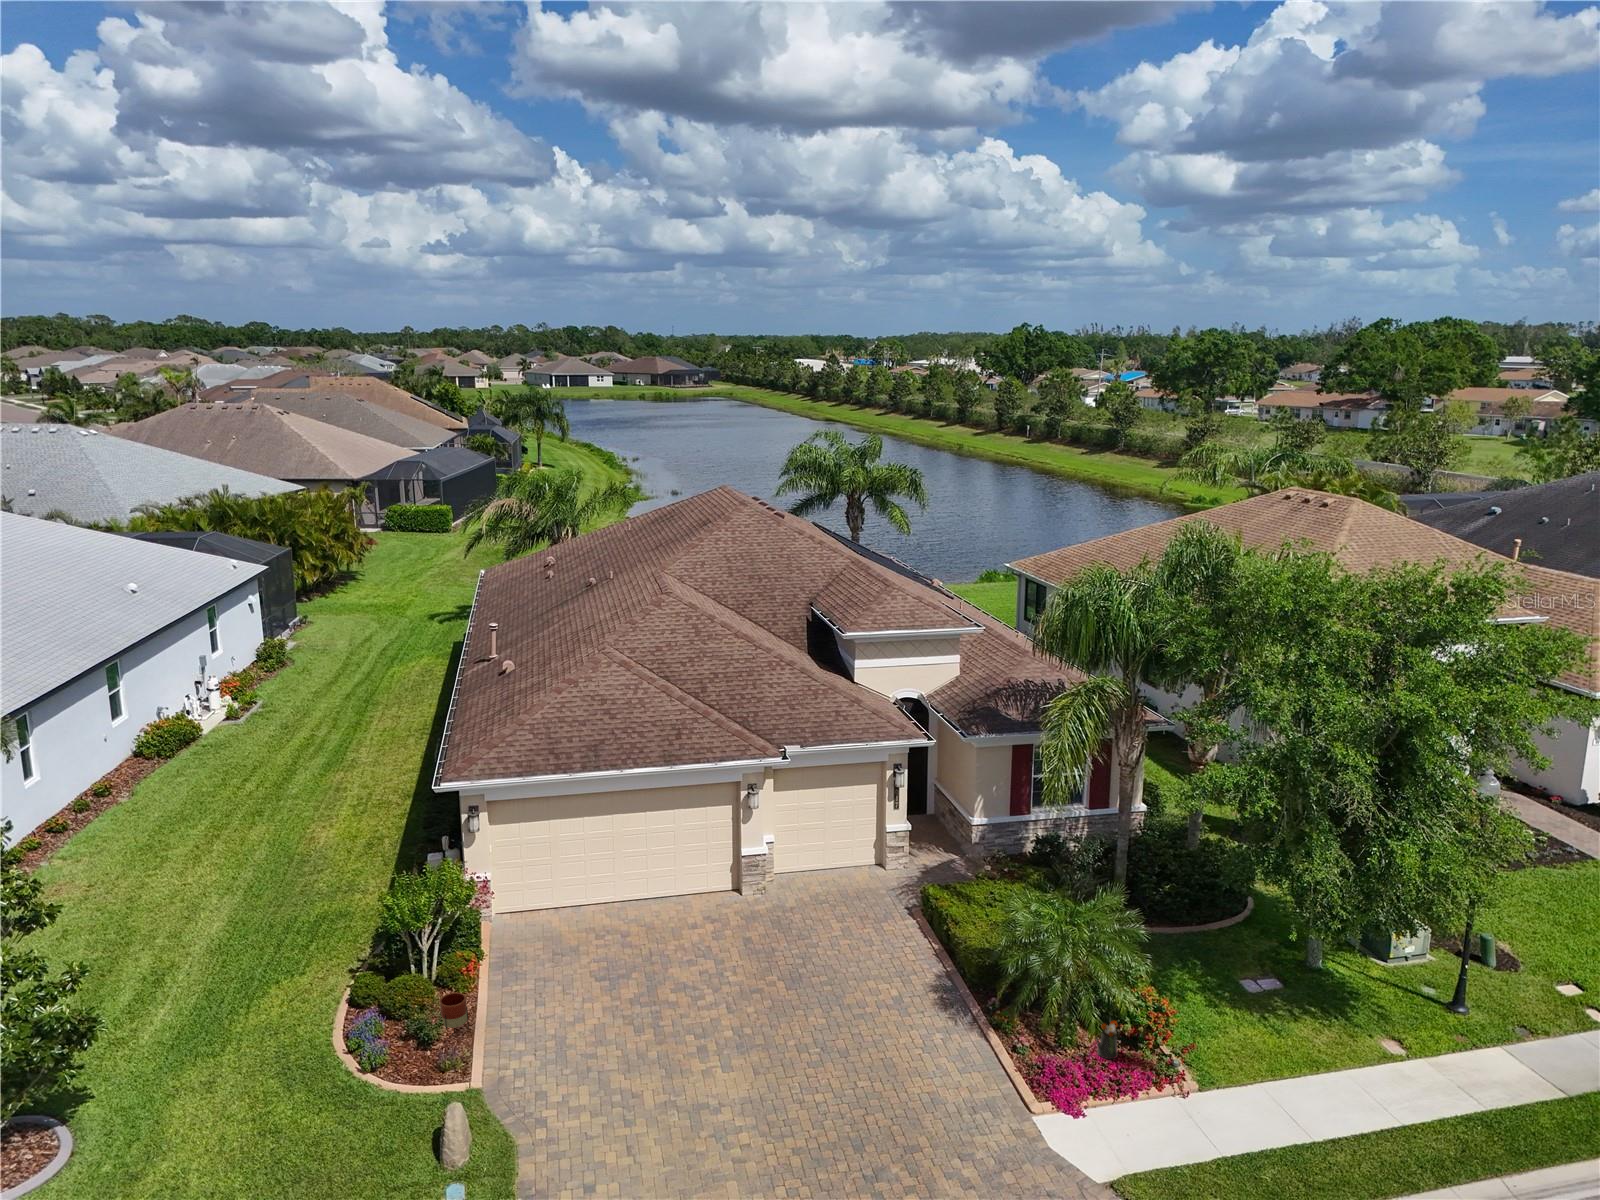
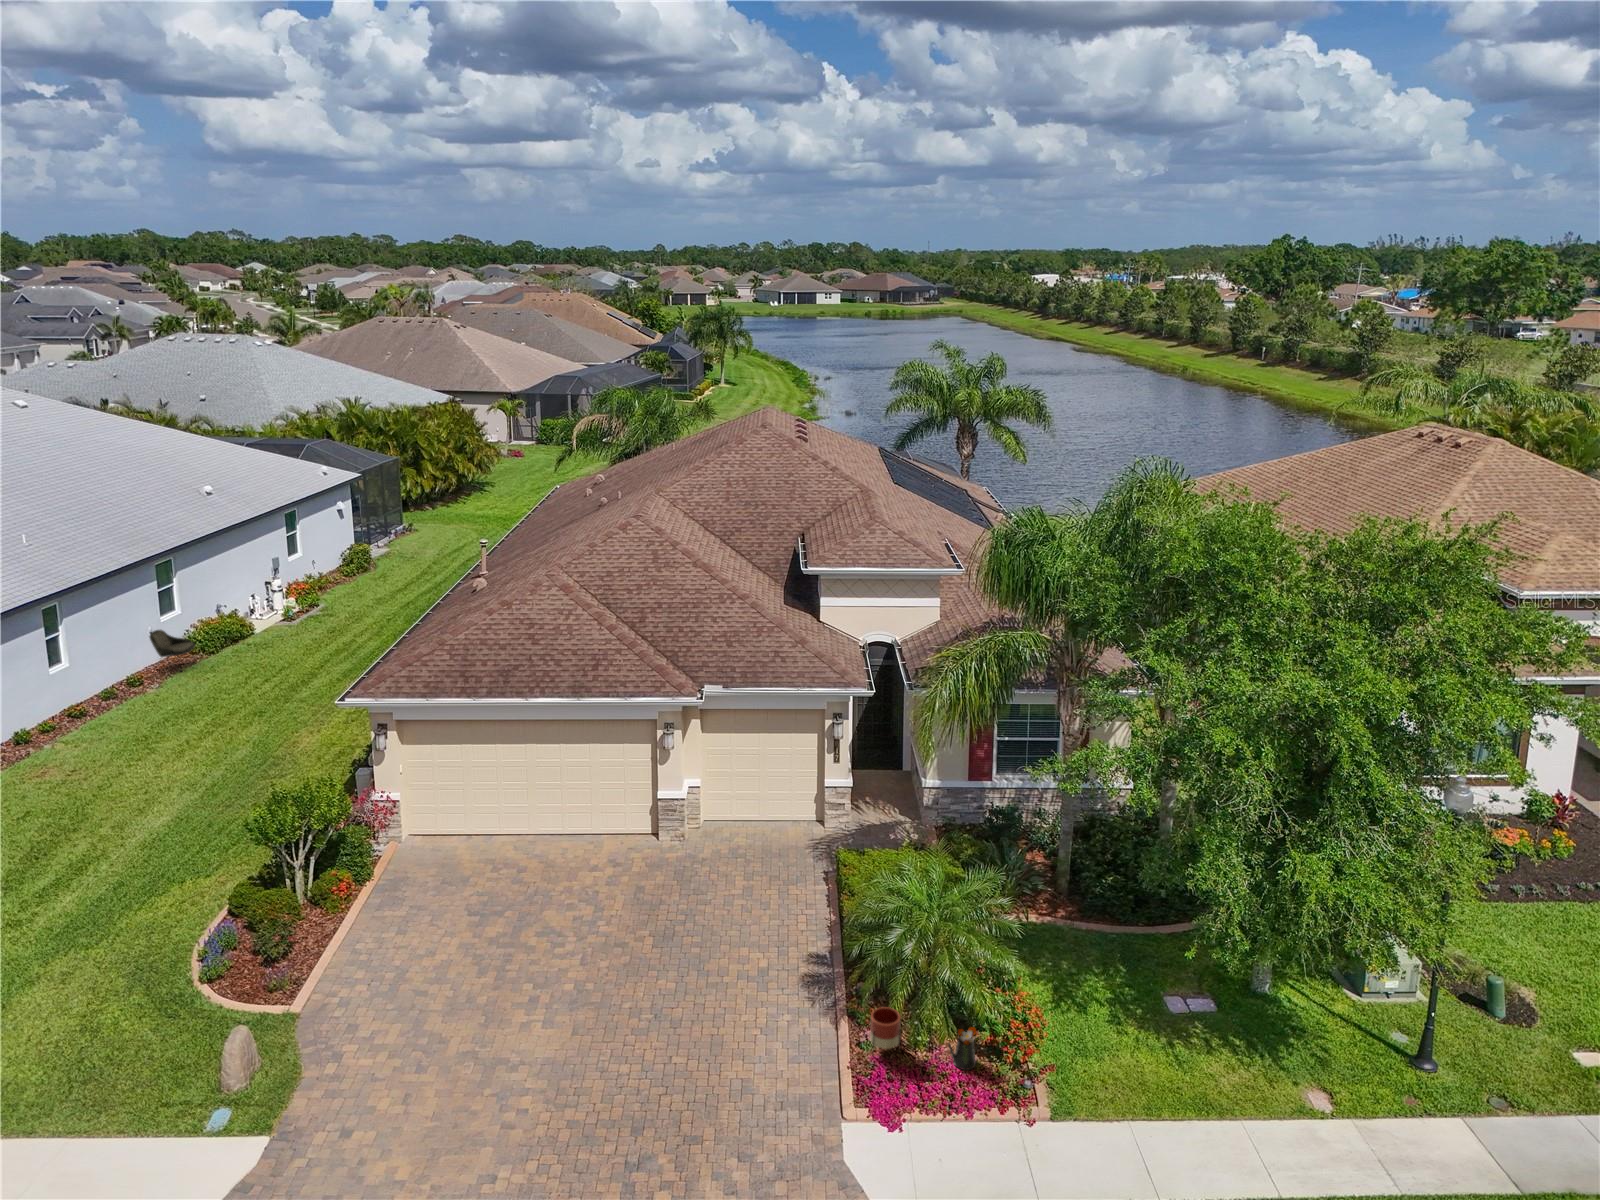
lounge chair: none [107,737,154,782] -> present [150,630,195,666]
planter: present [440,993,469,1030] -> present [870,1007,901,1049]

